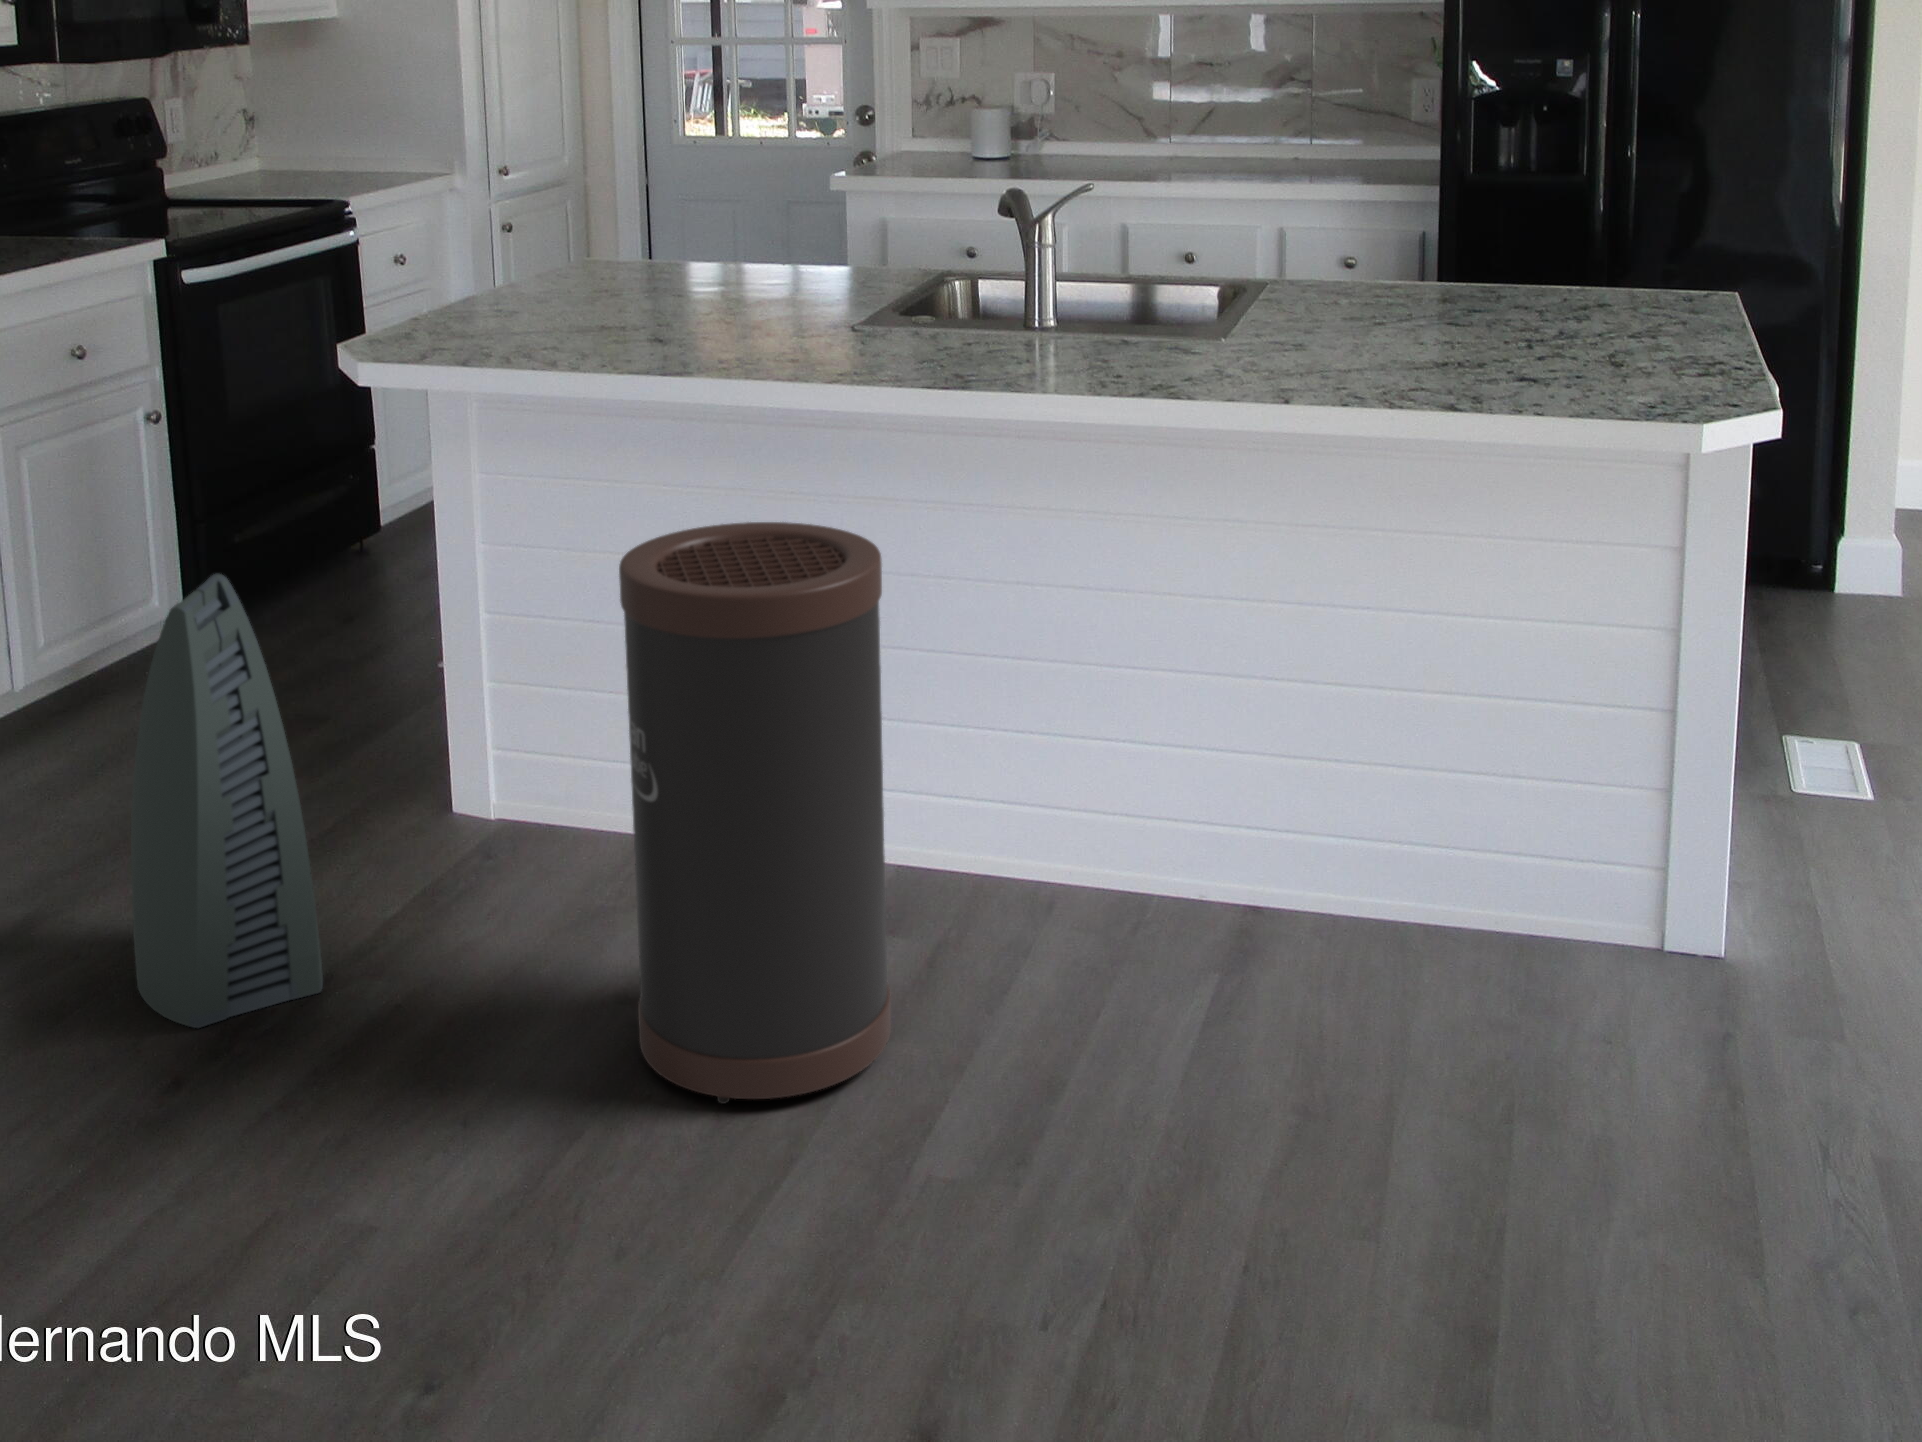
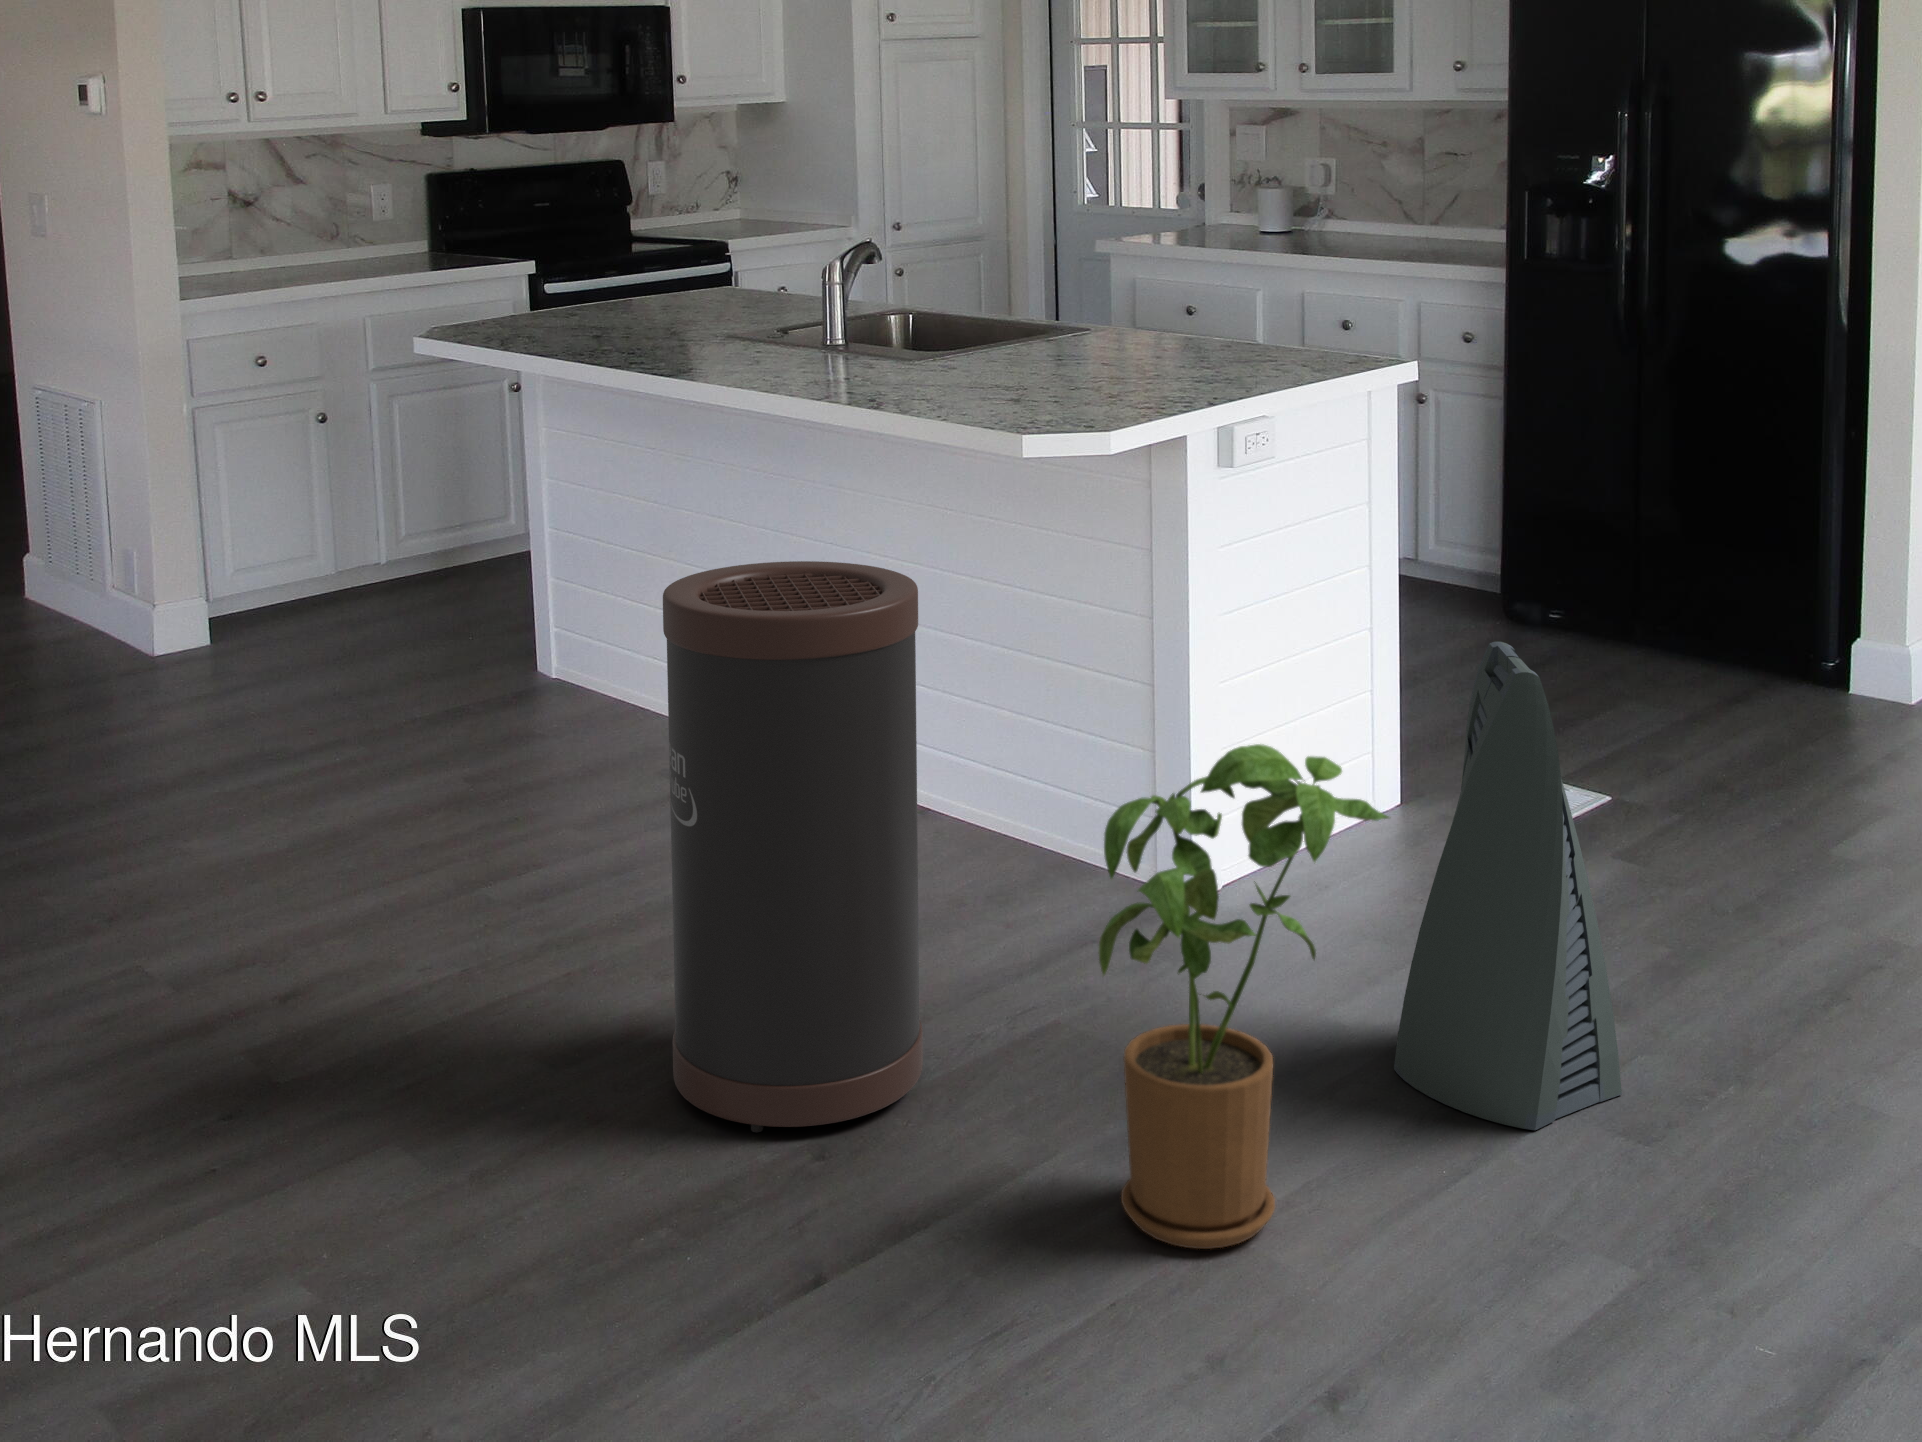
air purifier: present [131,573,323,1028] -> present [1394,642,1622,1130]
house plant: none [1066,735,1366,1236] -> present [1099,744,1388,1249]

